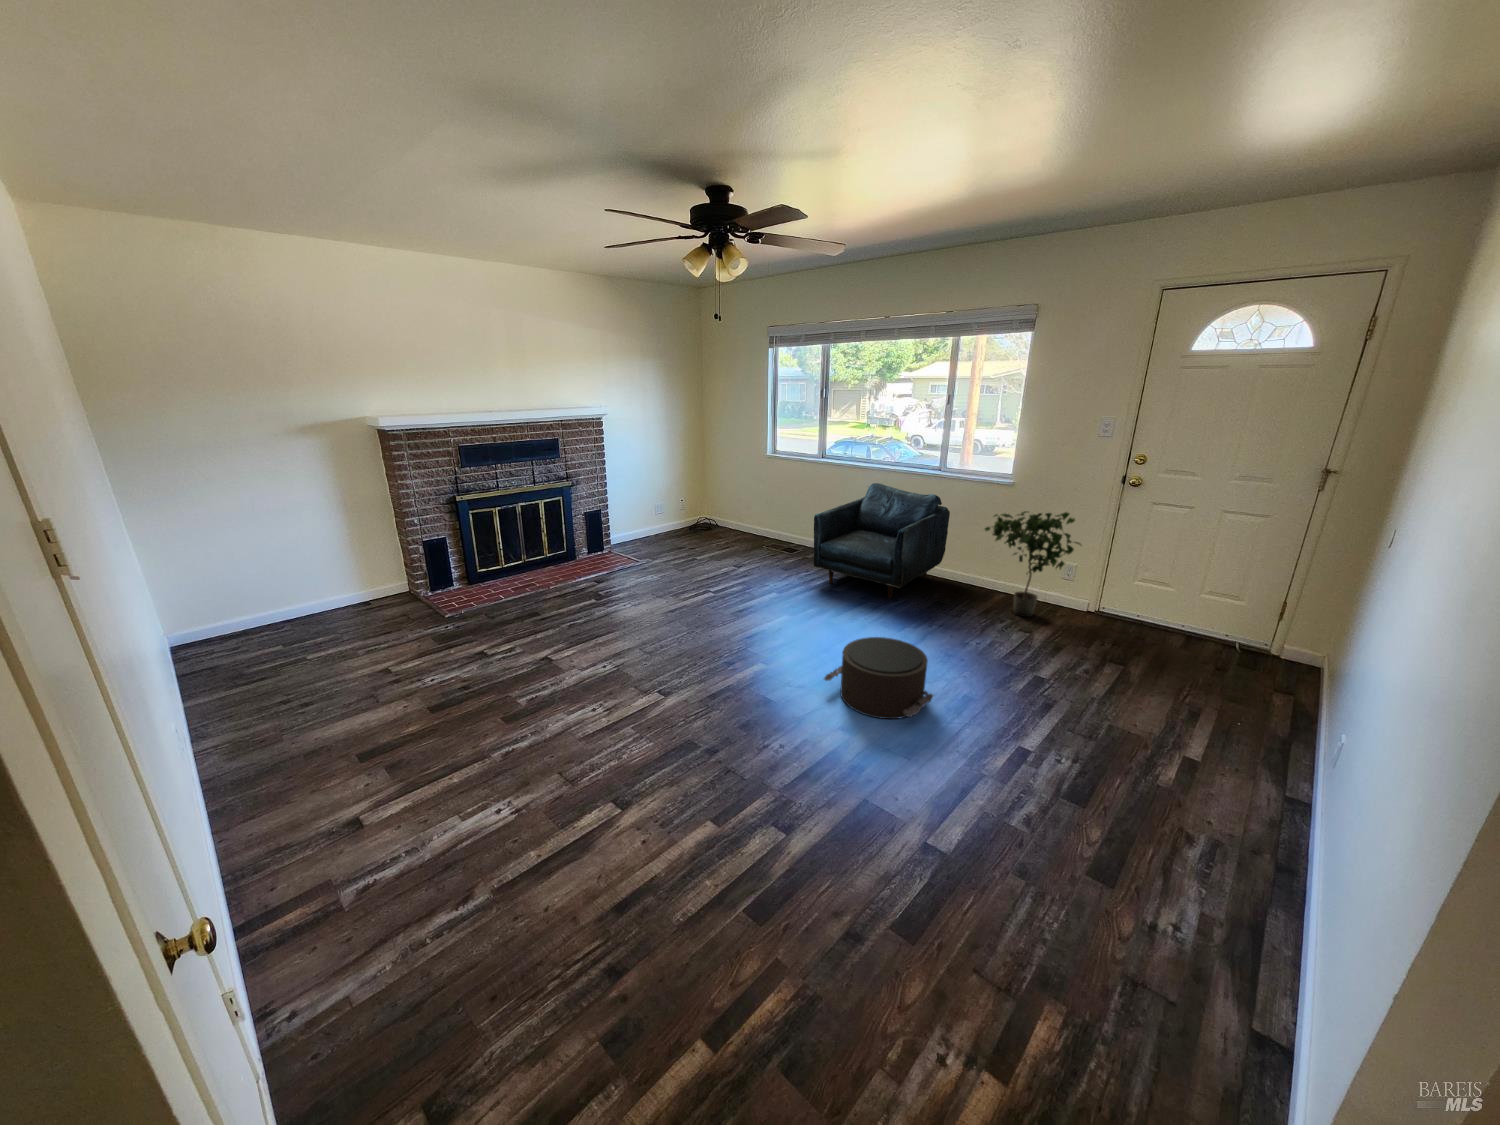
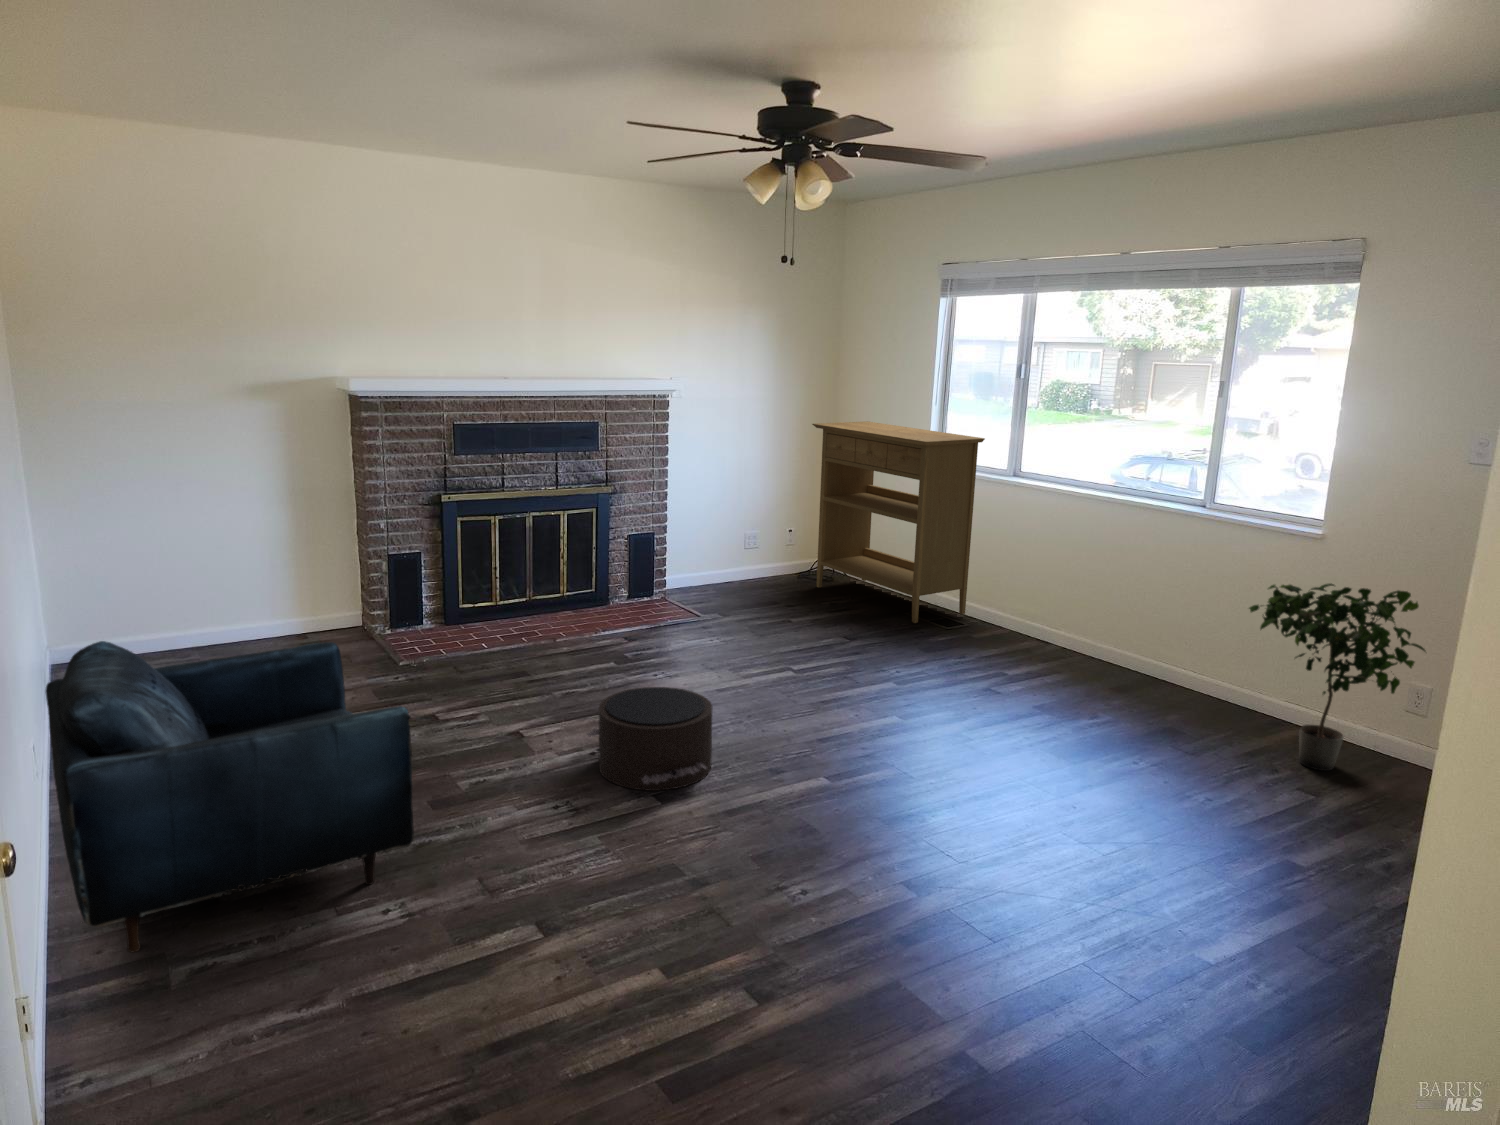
console table: none [695,429,806,552] -> present [812,421,985,623]
armchair: present [814,483,950,599] -> present [45,641,414,952]
pouf: present [824,637,934,719] -> present [587,687,712,791]

